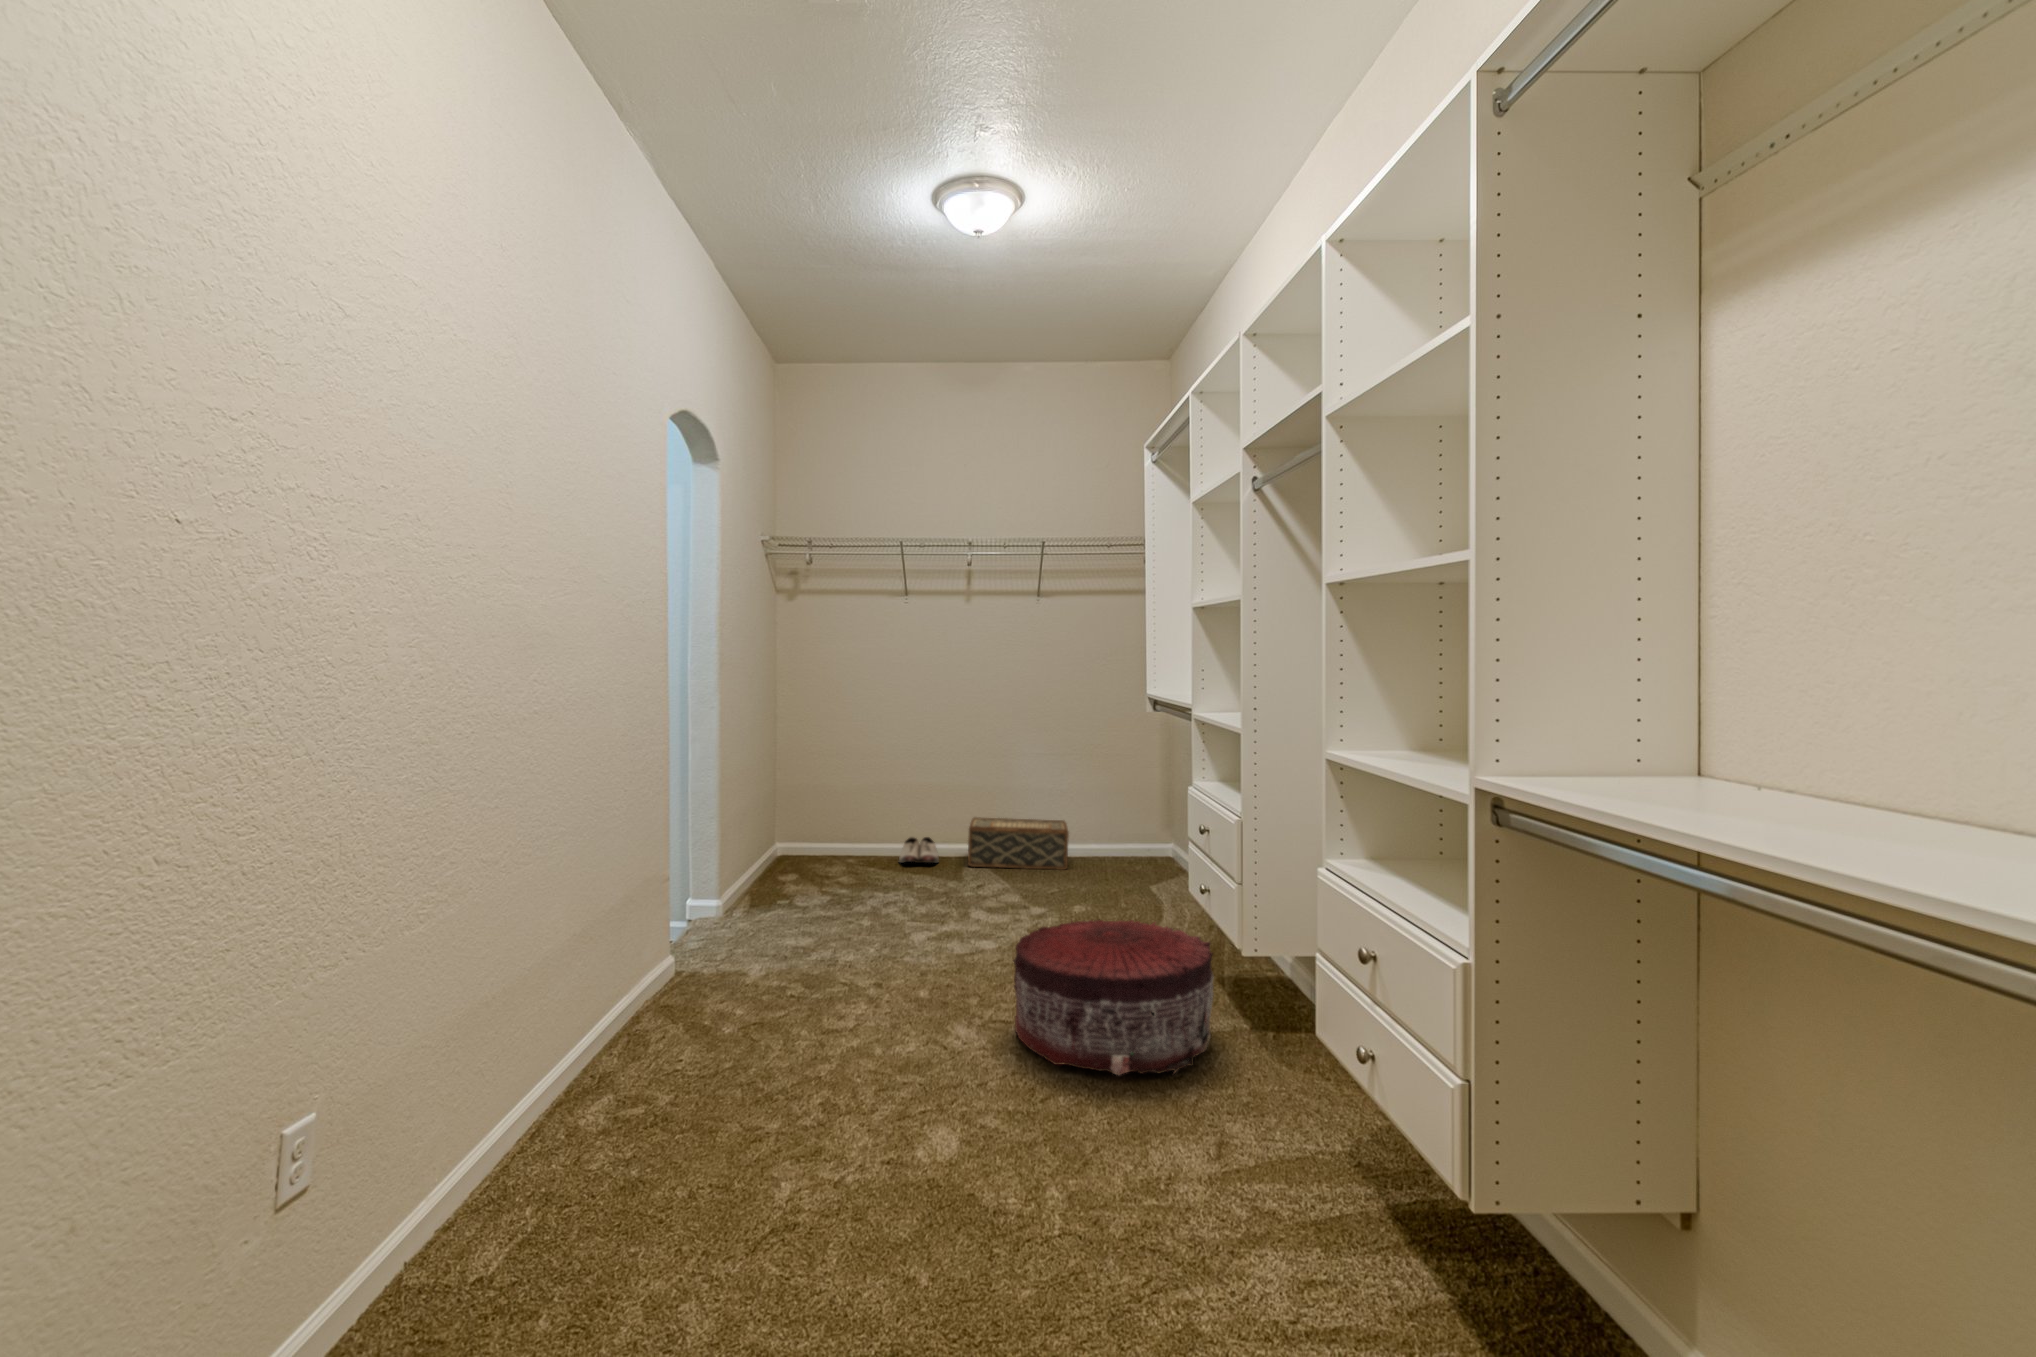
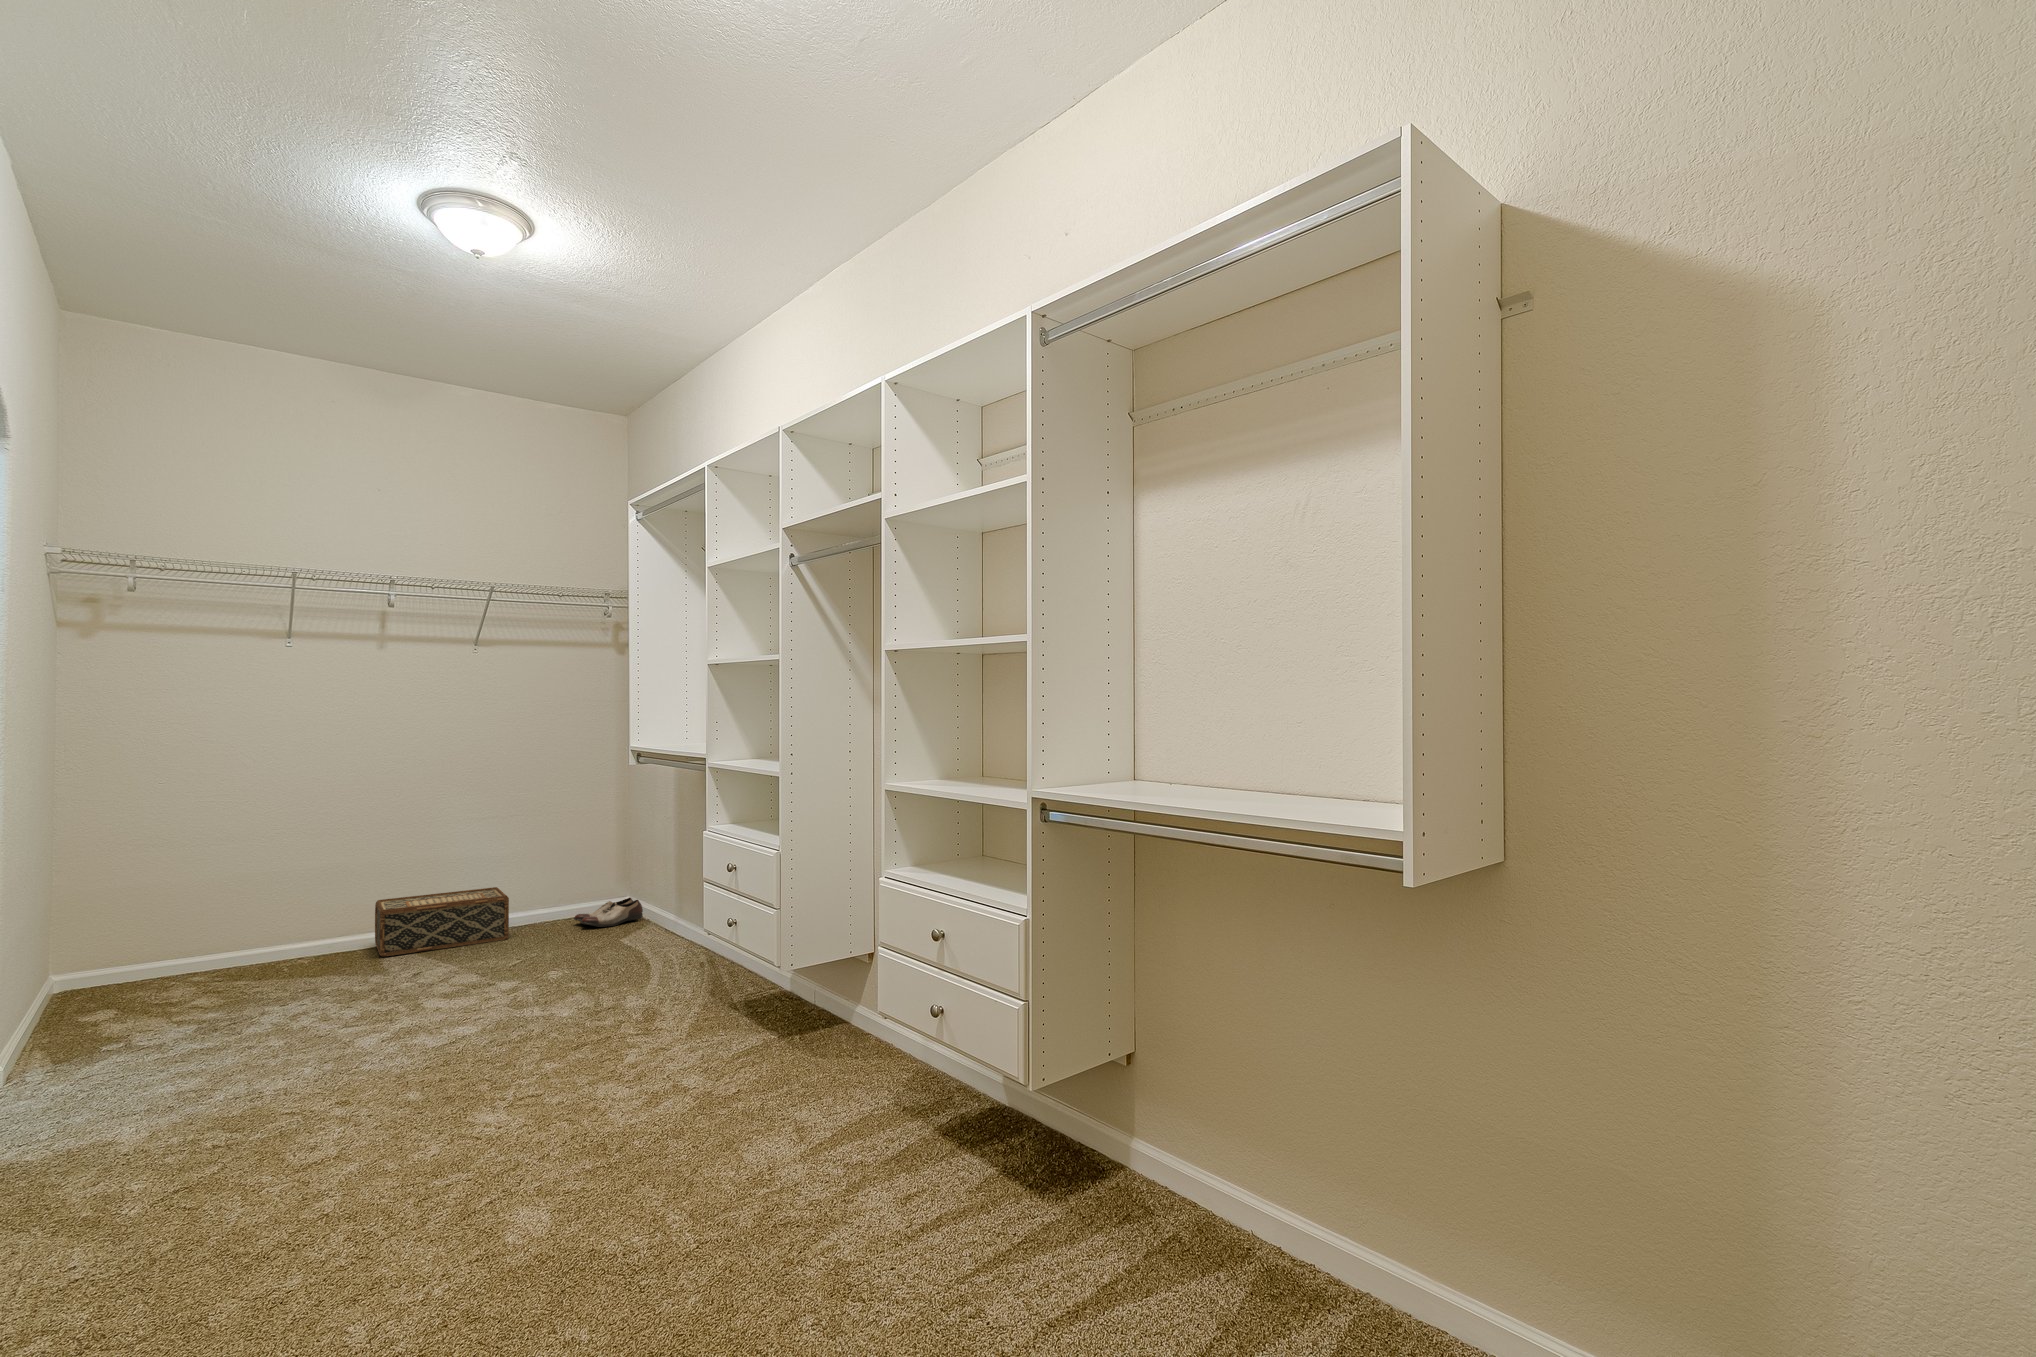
shoe: present [899,837,939,863] -> present [574,898,643,927]
pouf: present [1013,920,1214,1075] -> none [542,959,749,1115]

